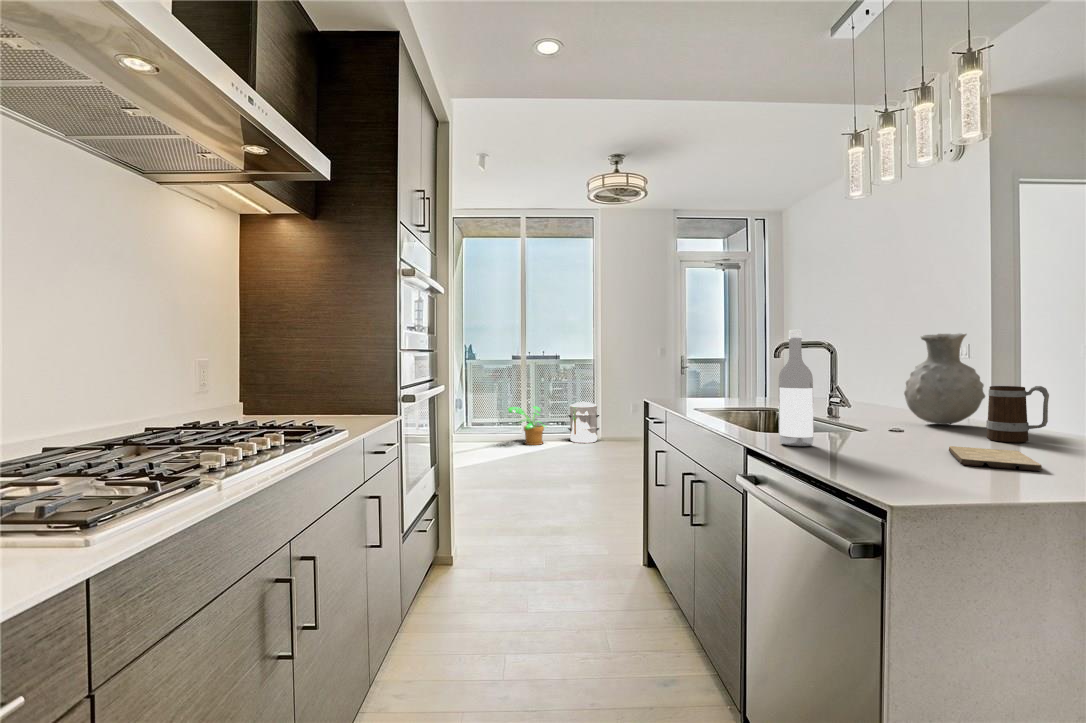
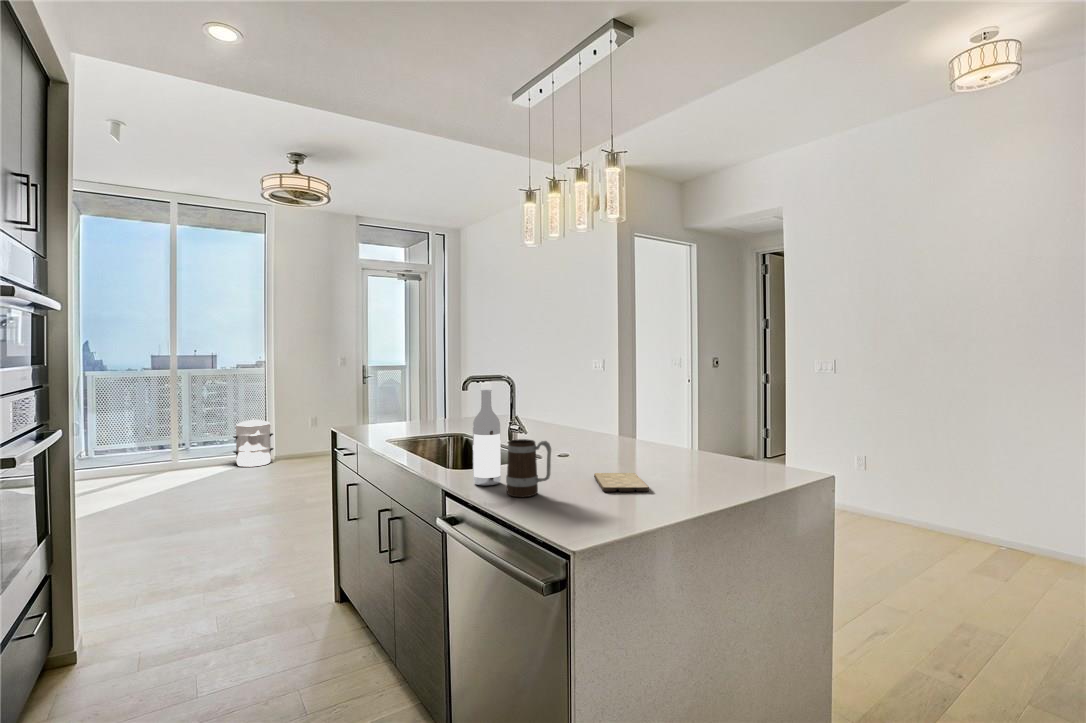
vase: present [904,333,985,425] -> none [562,373,614,446]
mug: present [986,386,1049,443] -> present [506,439,551,497]
potted plant: present [508,406,545,445] -> none [148,428,206,476]

